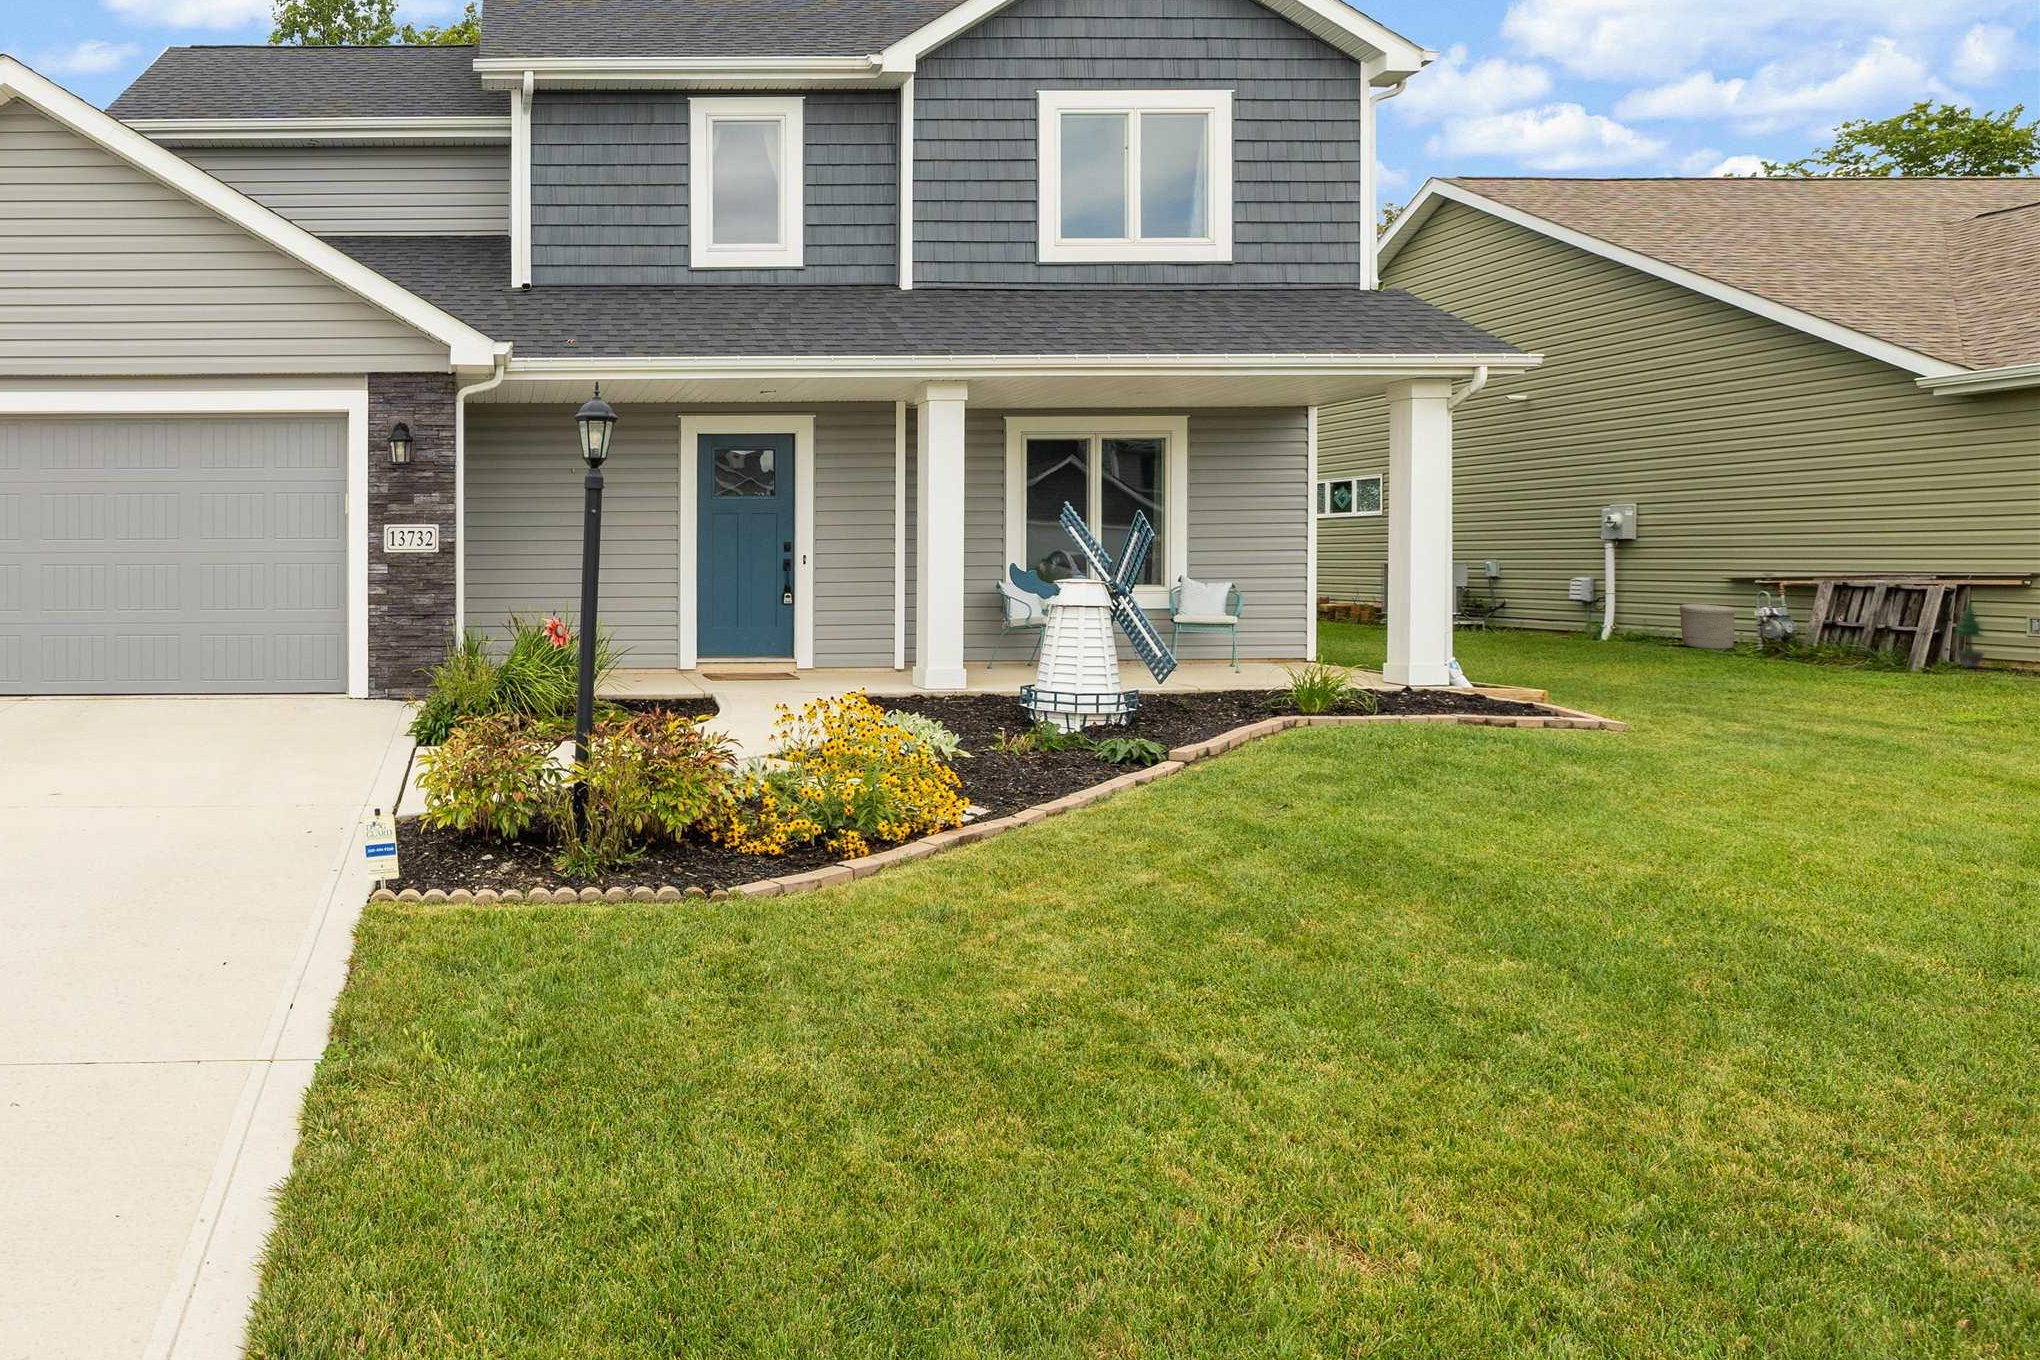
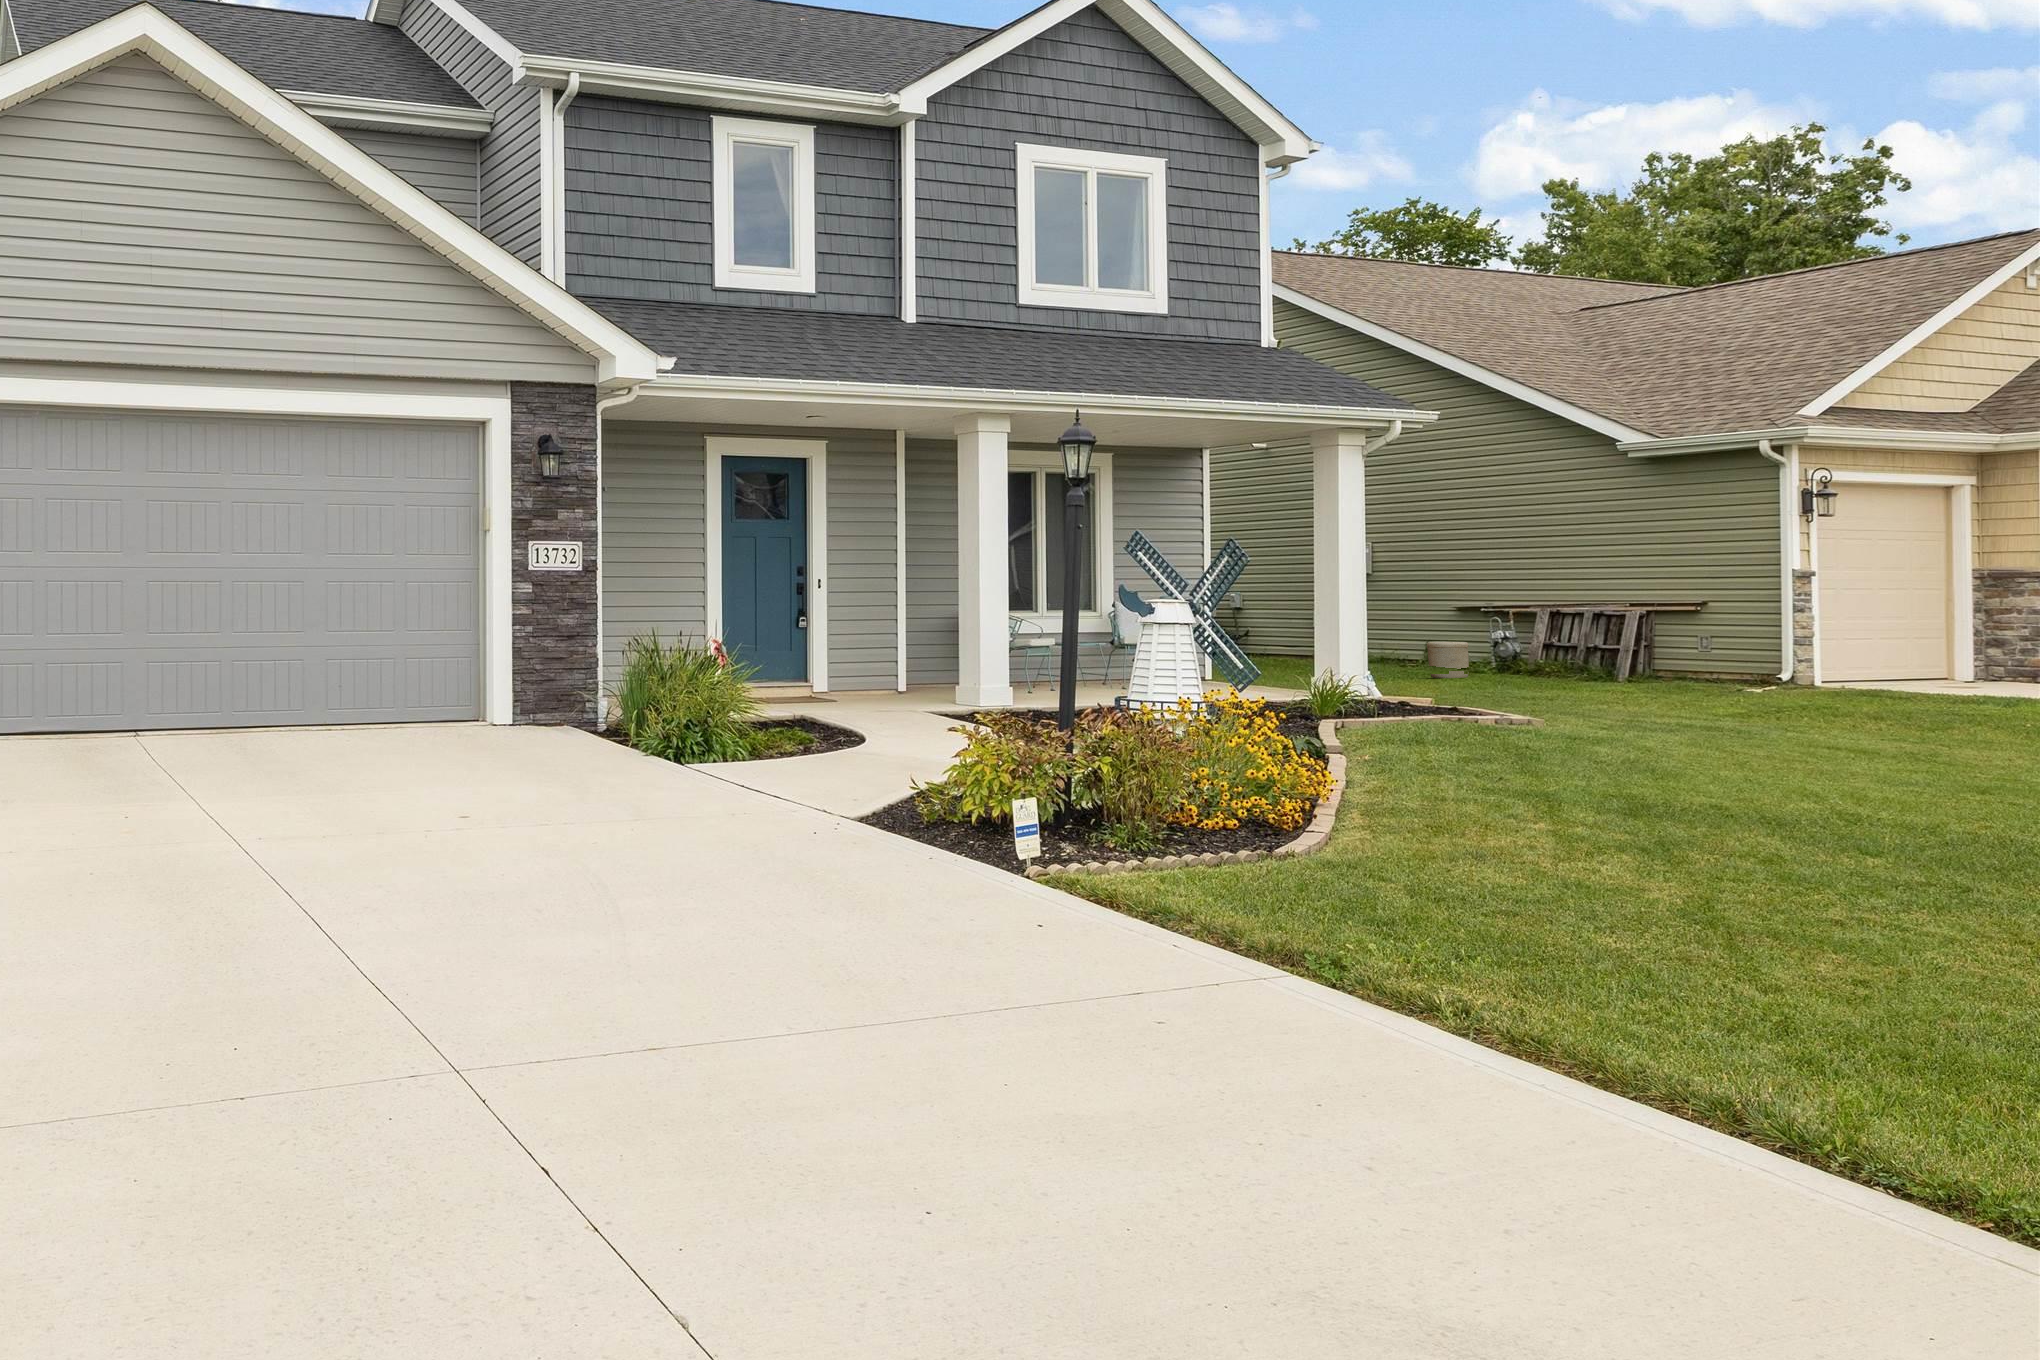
potted tree: present [1957,604,1983,667] -> none [1641,619,1664,673]

